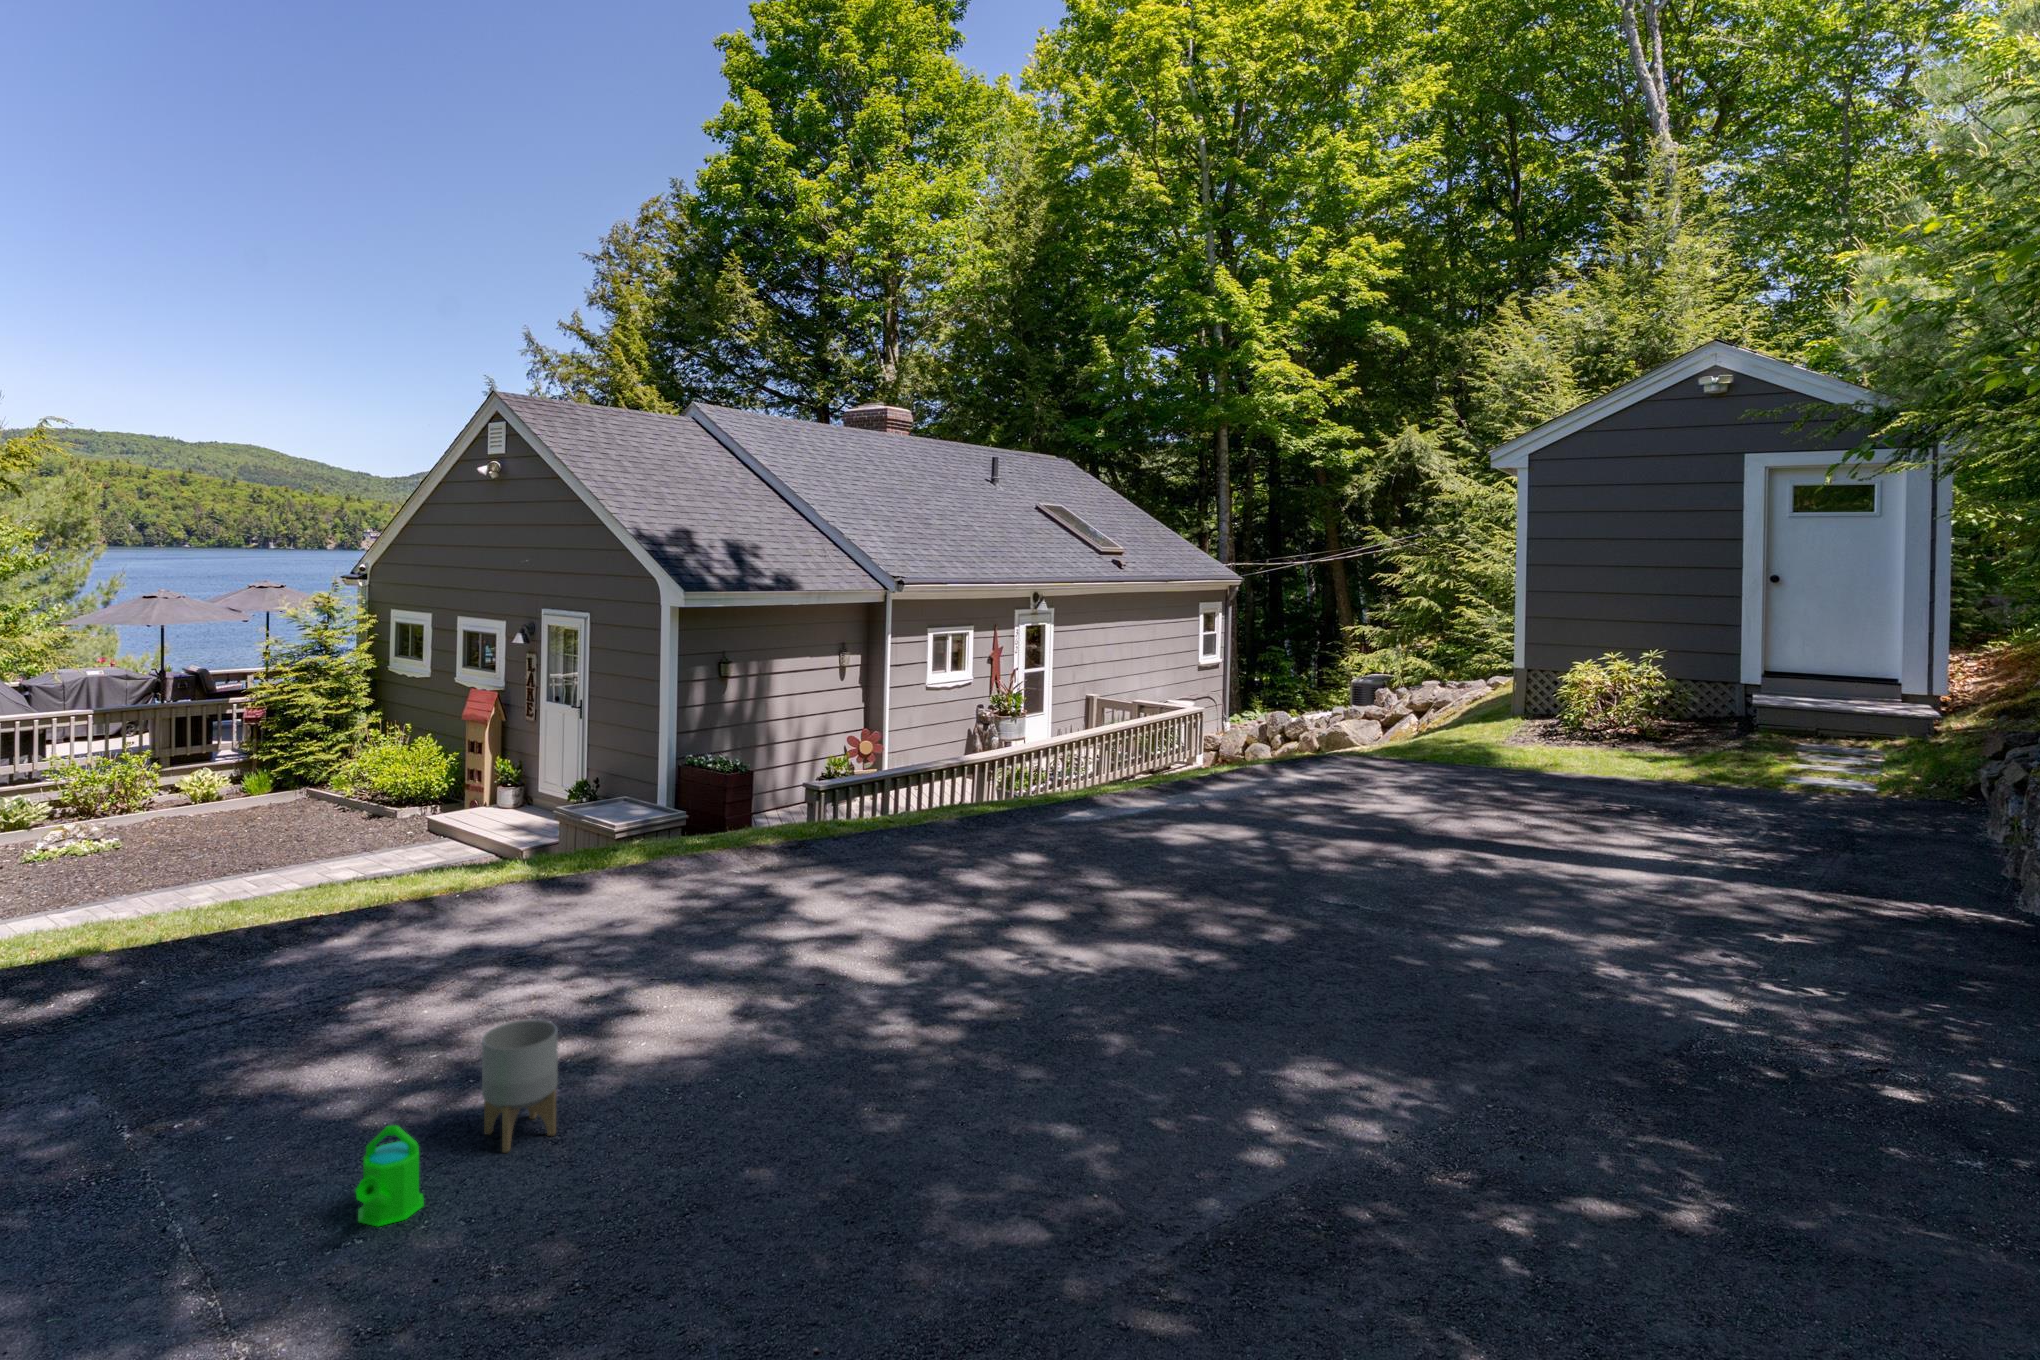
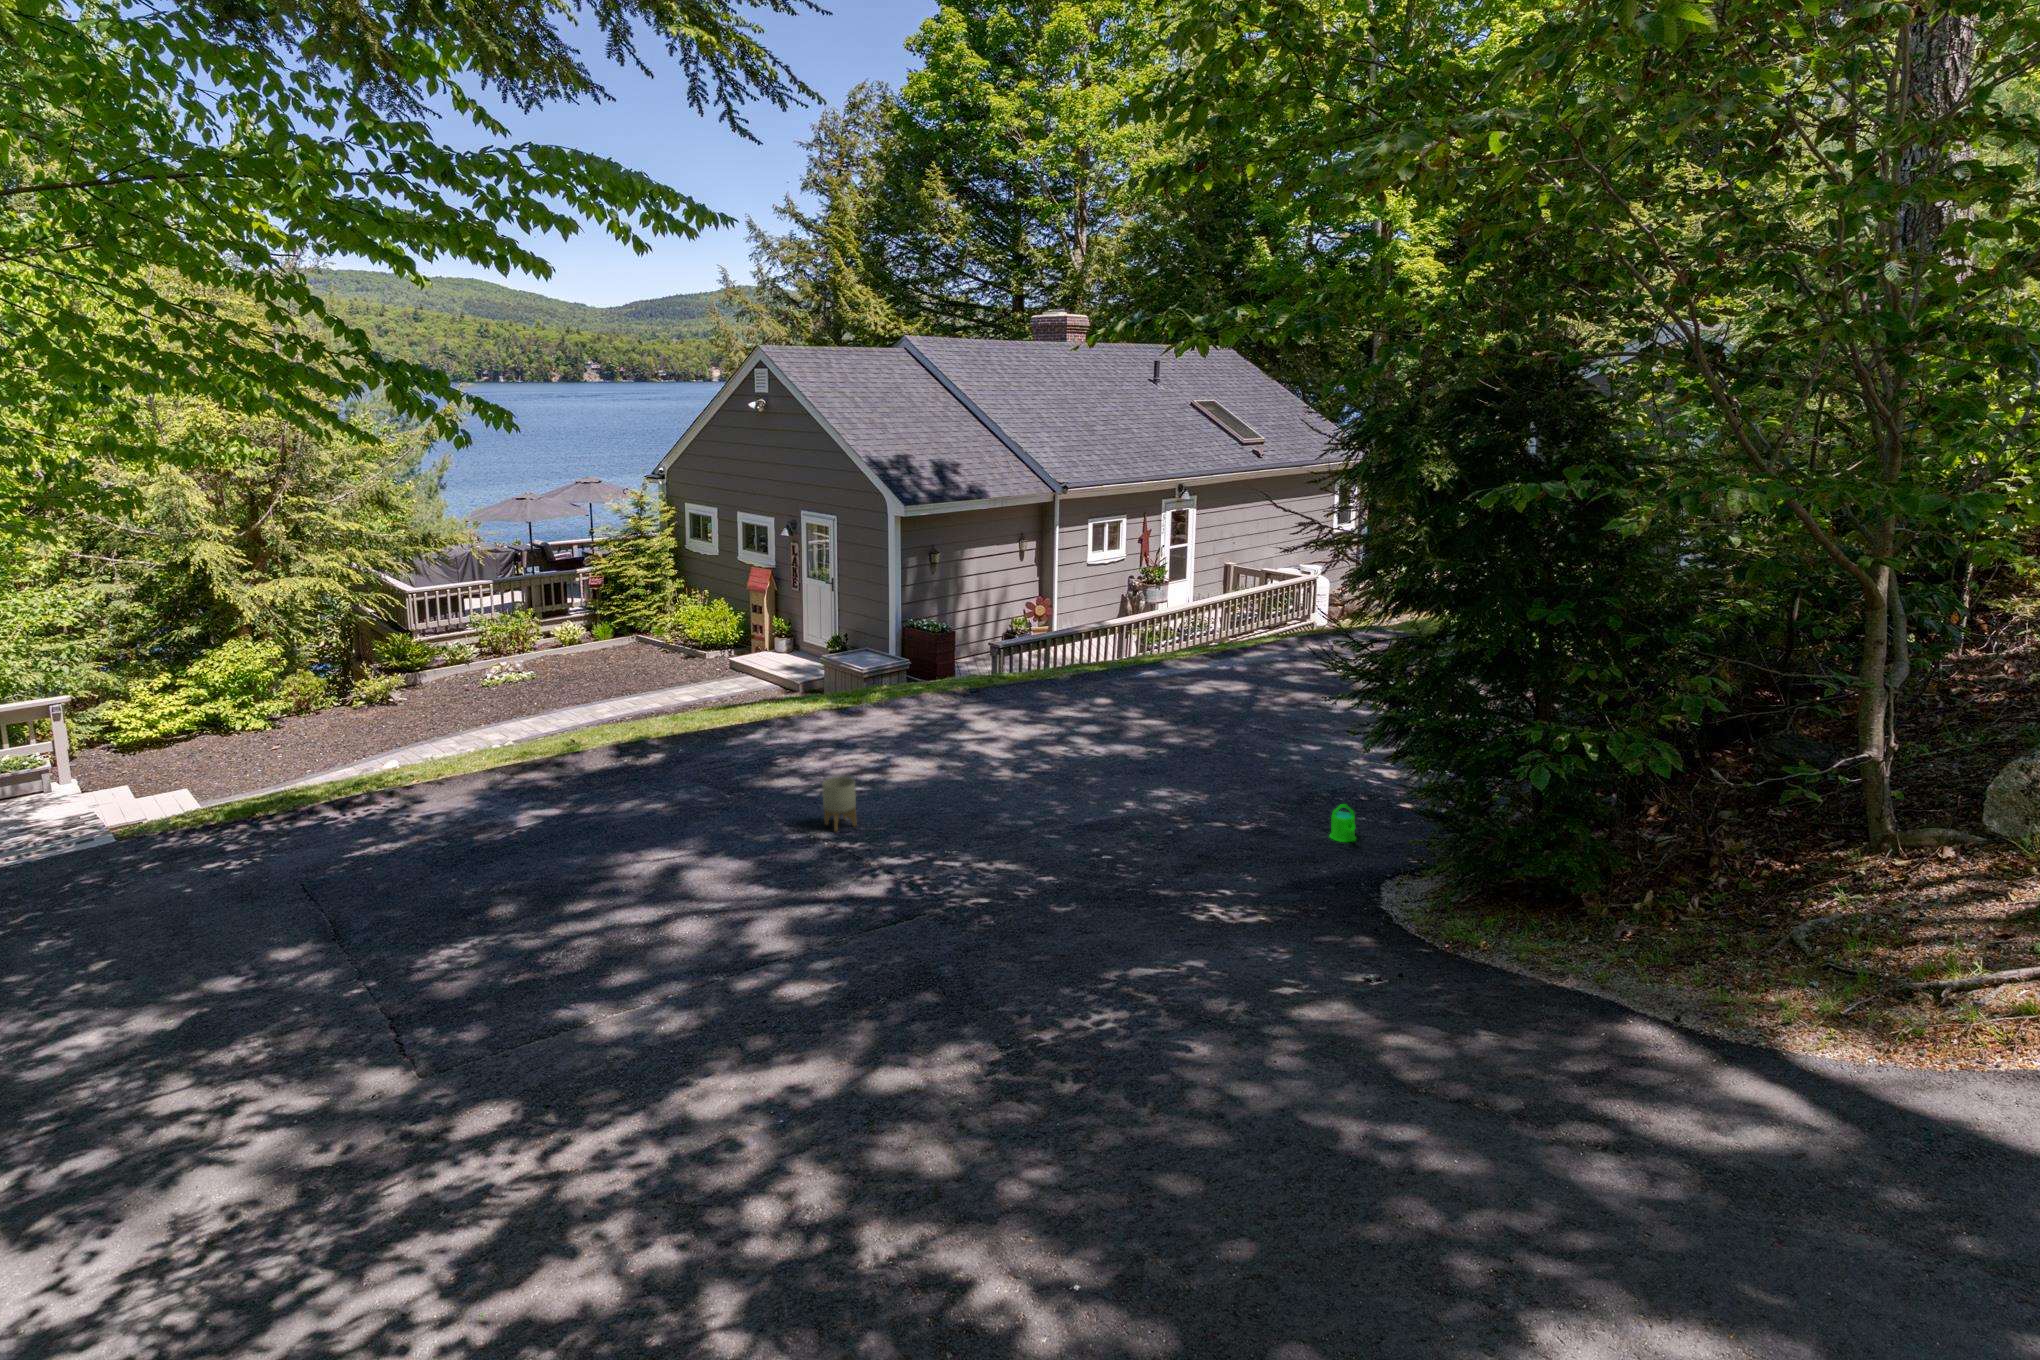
watering can: present [356,1125,424,1226] -> present [1330,804,1356,842]

